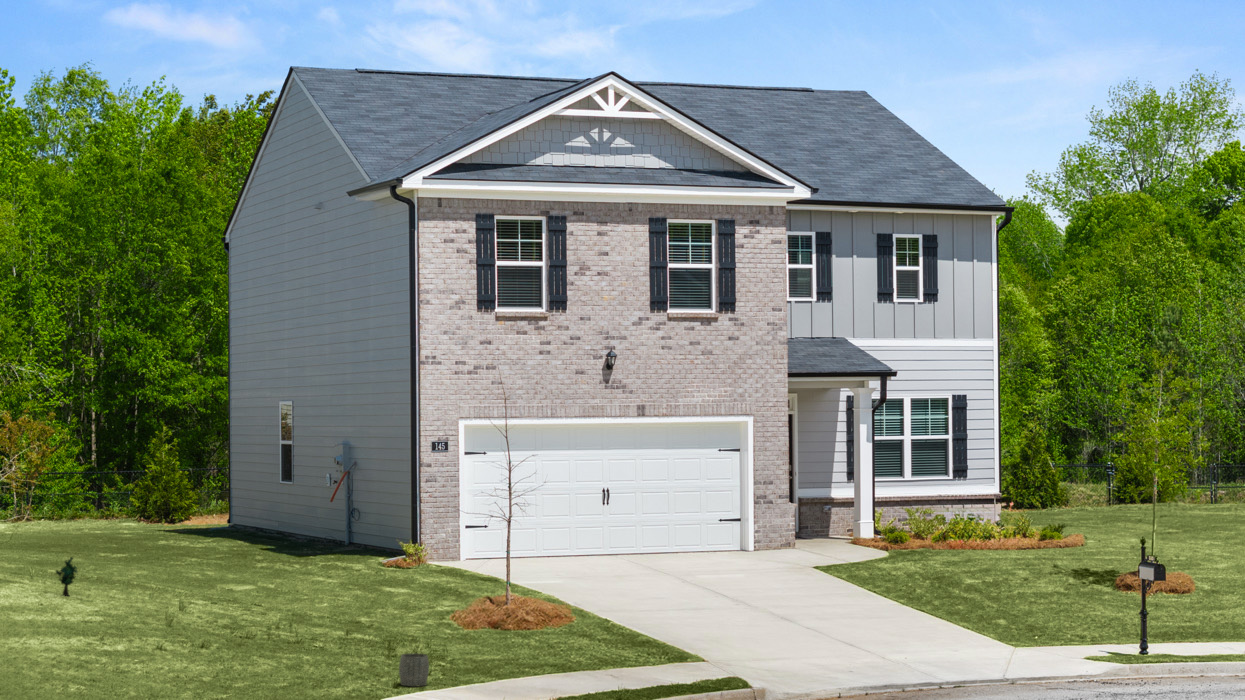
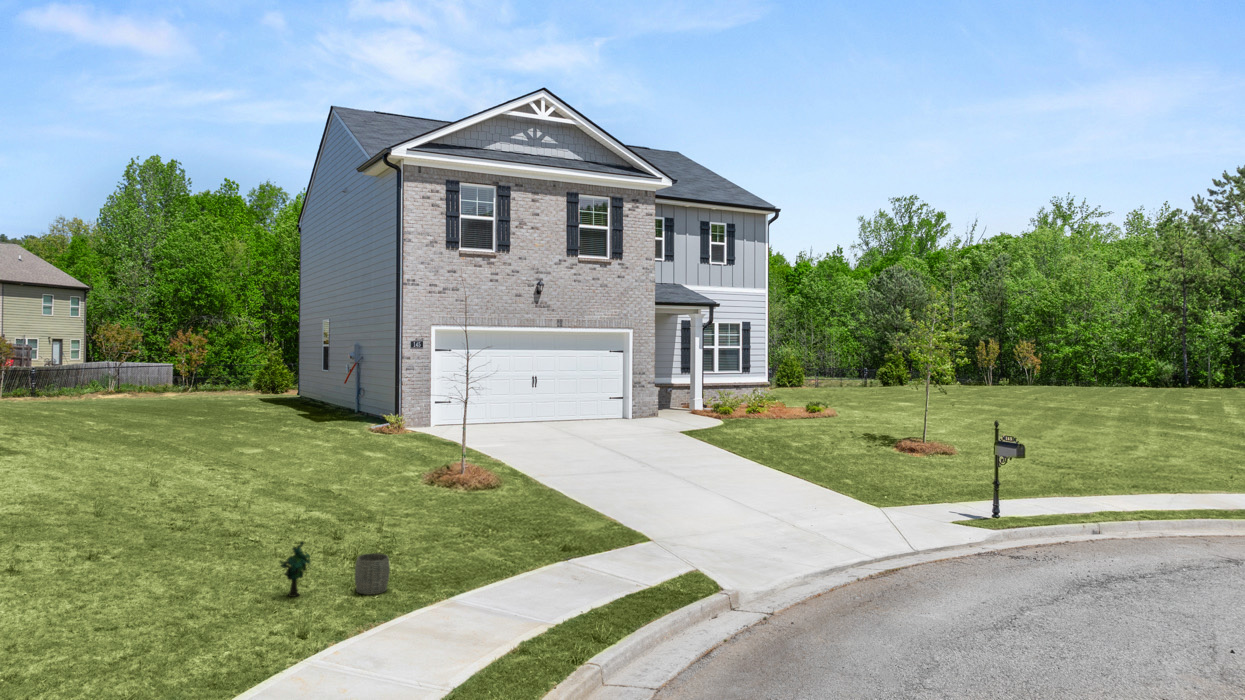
decorative plant: present [56,557,77,596] -> present [280,541,311,597]

